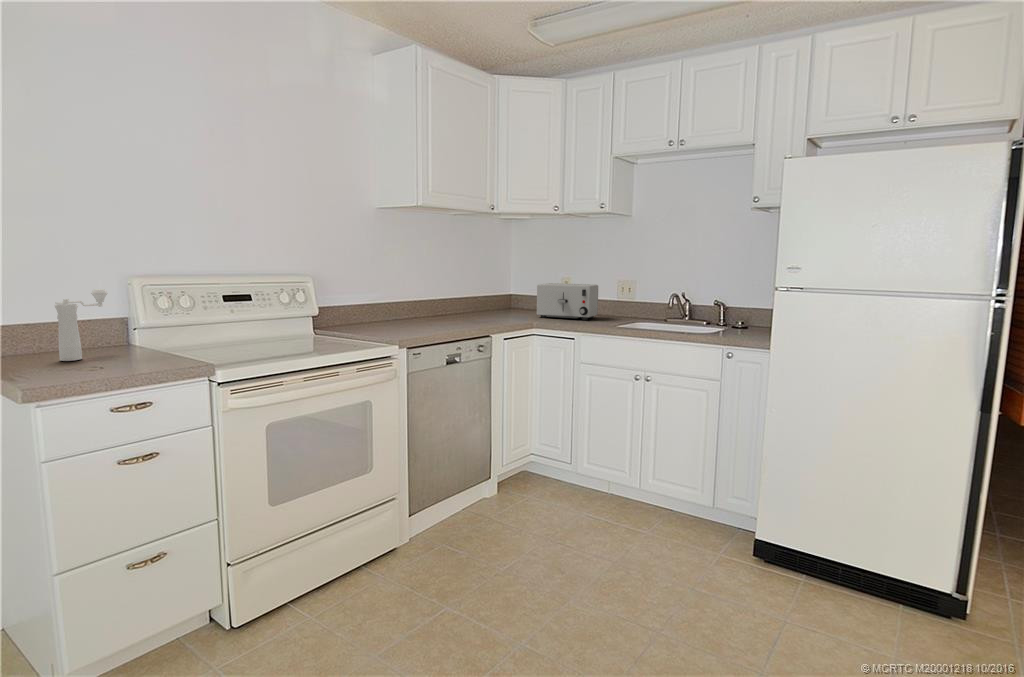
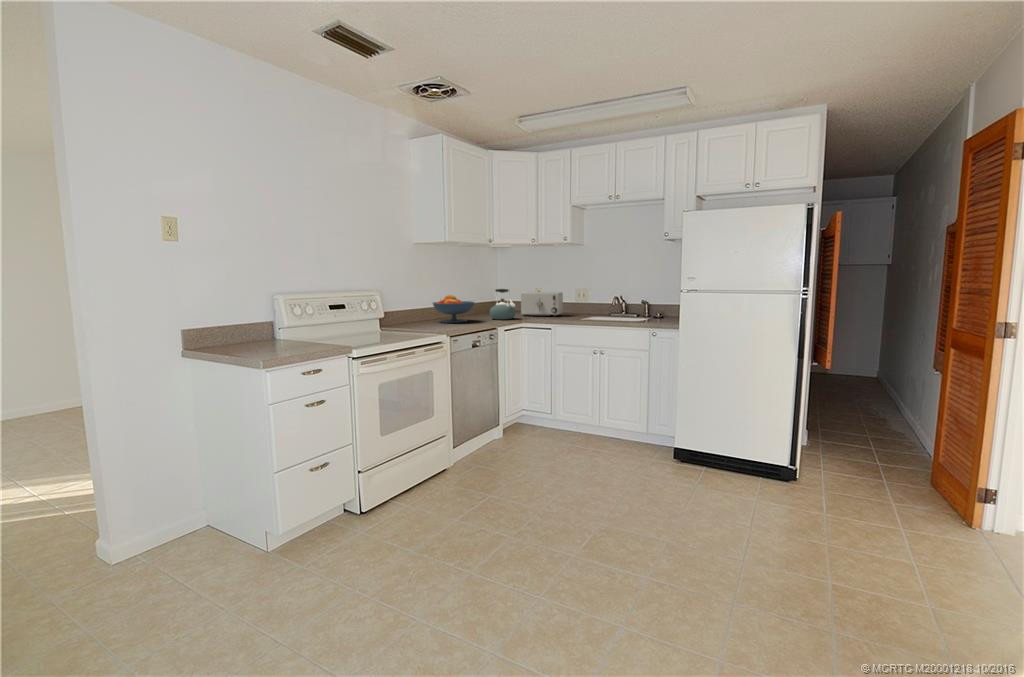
kettle: none [488,278,525,322] -> present [490,289,516,320]
fruit bowl: none [401,284,463,325] -> present [433,295,474,323]
pepper mill: present [55,289,107,361] -> none [246,303,271,348]

